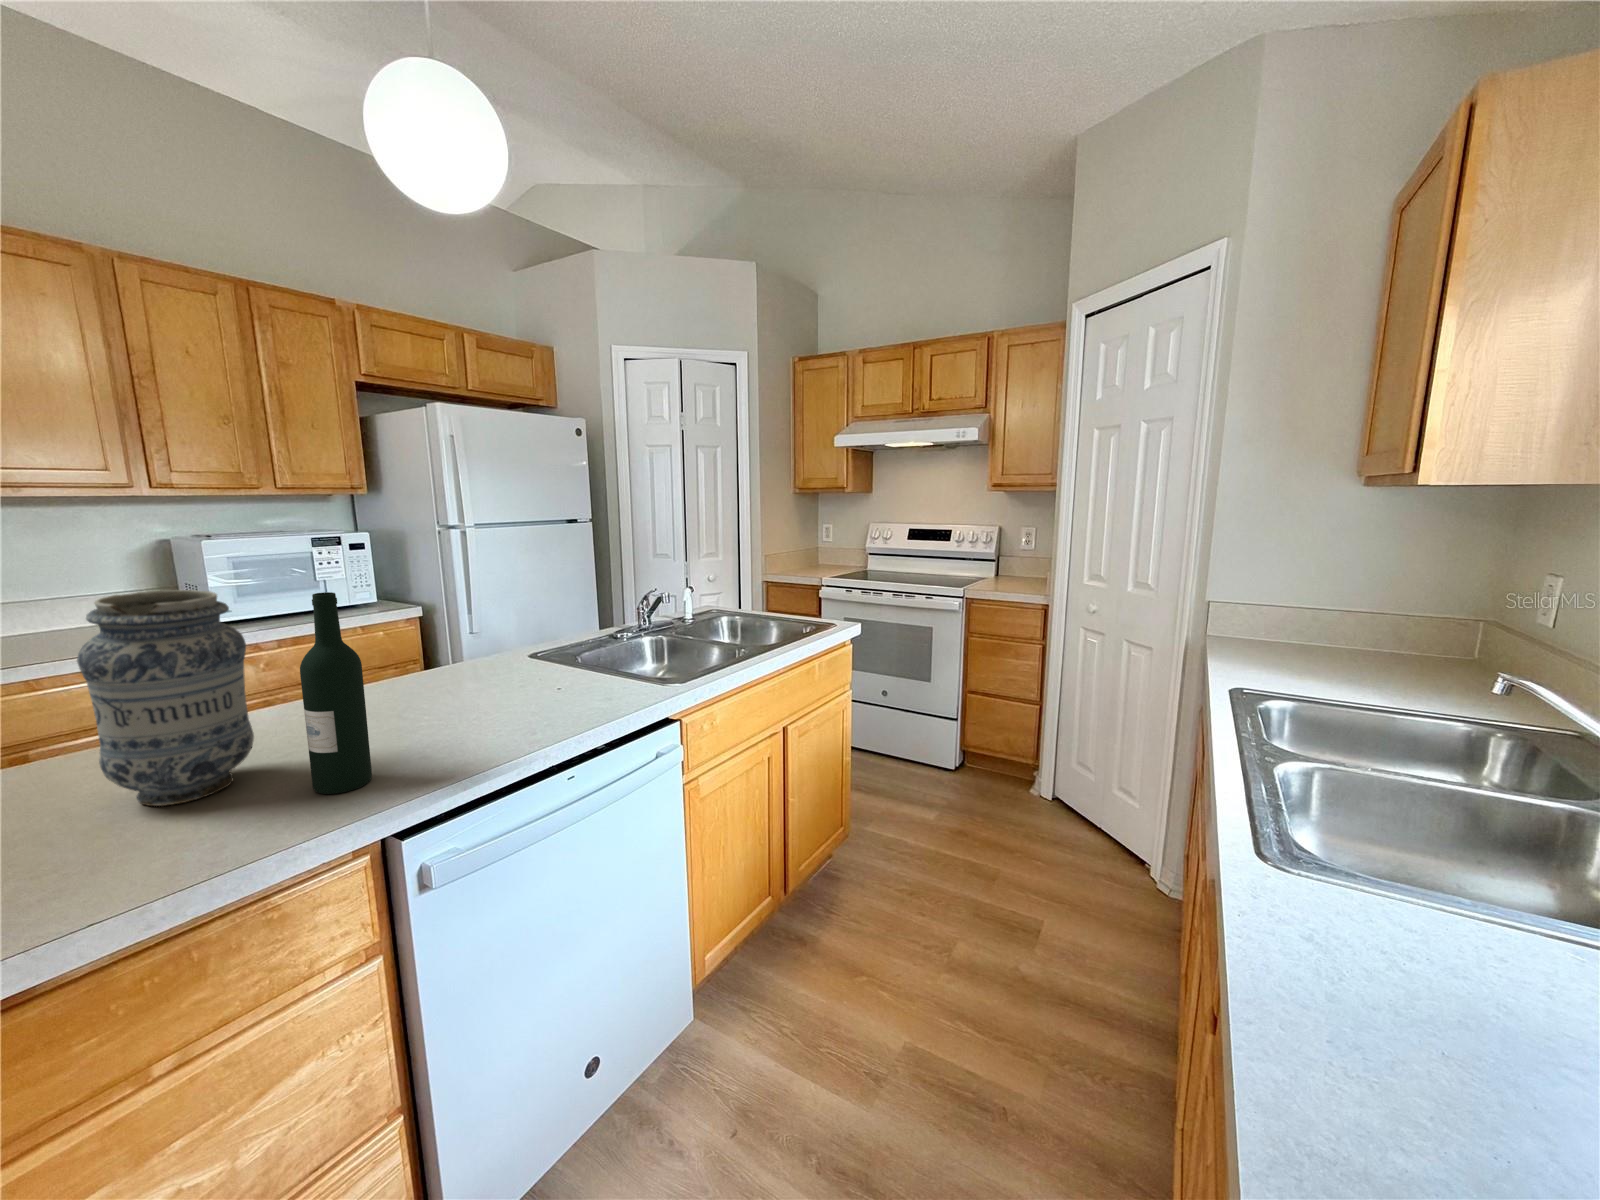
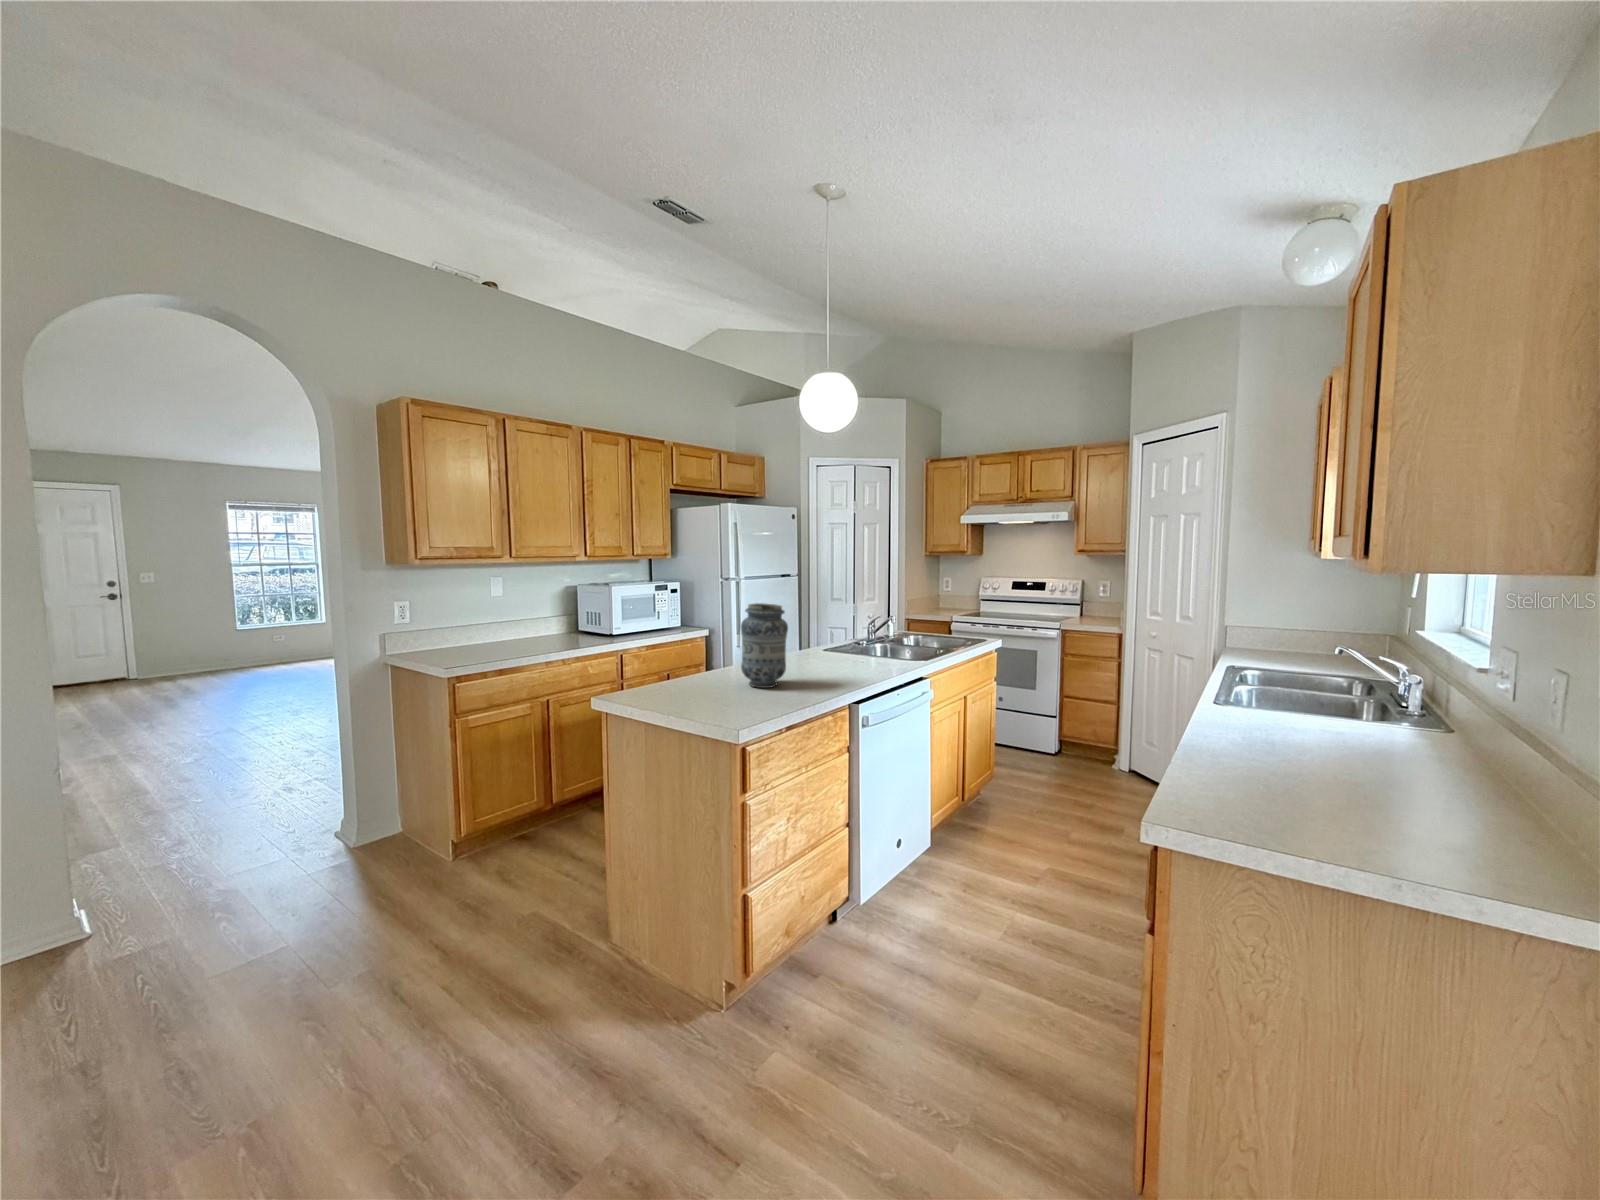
wine bottle: present [300,592,372,794] -> none [813,605,834,687]

